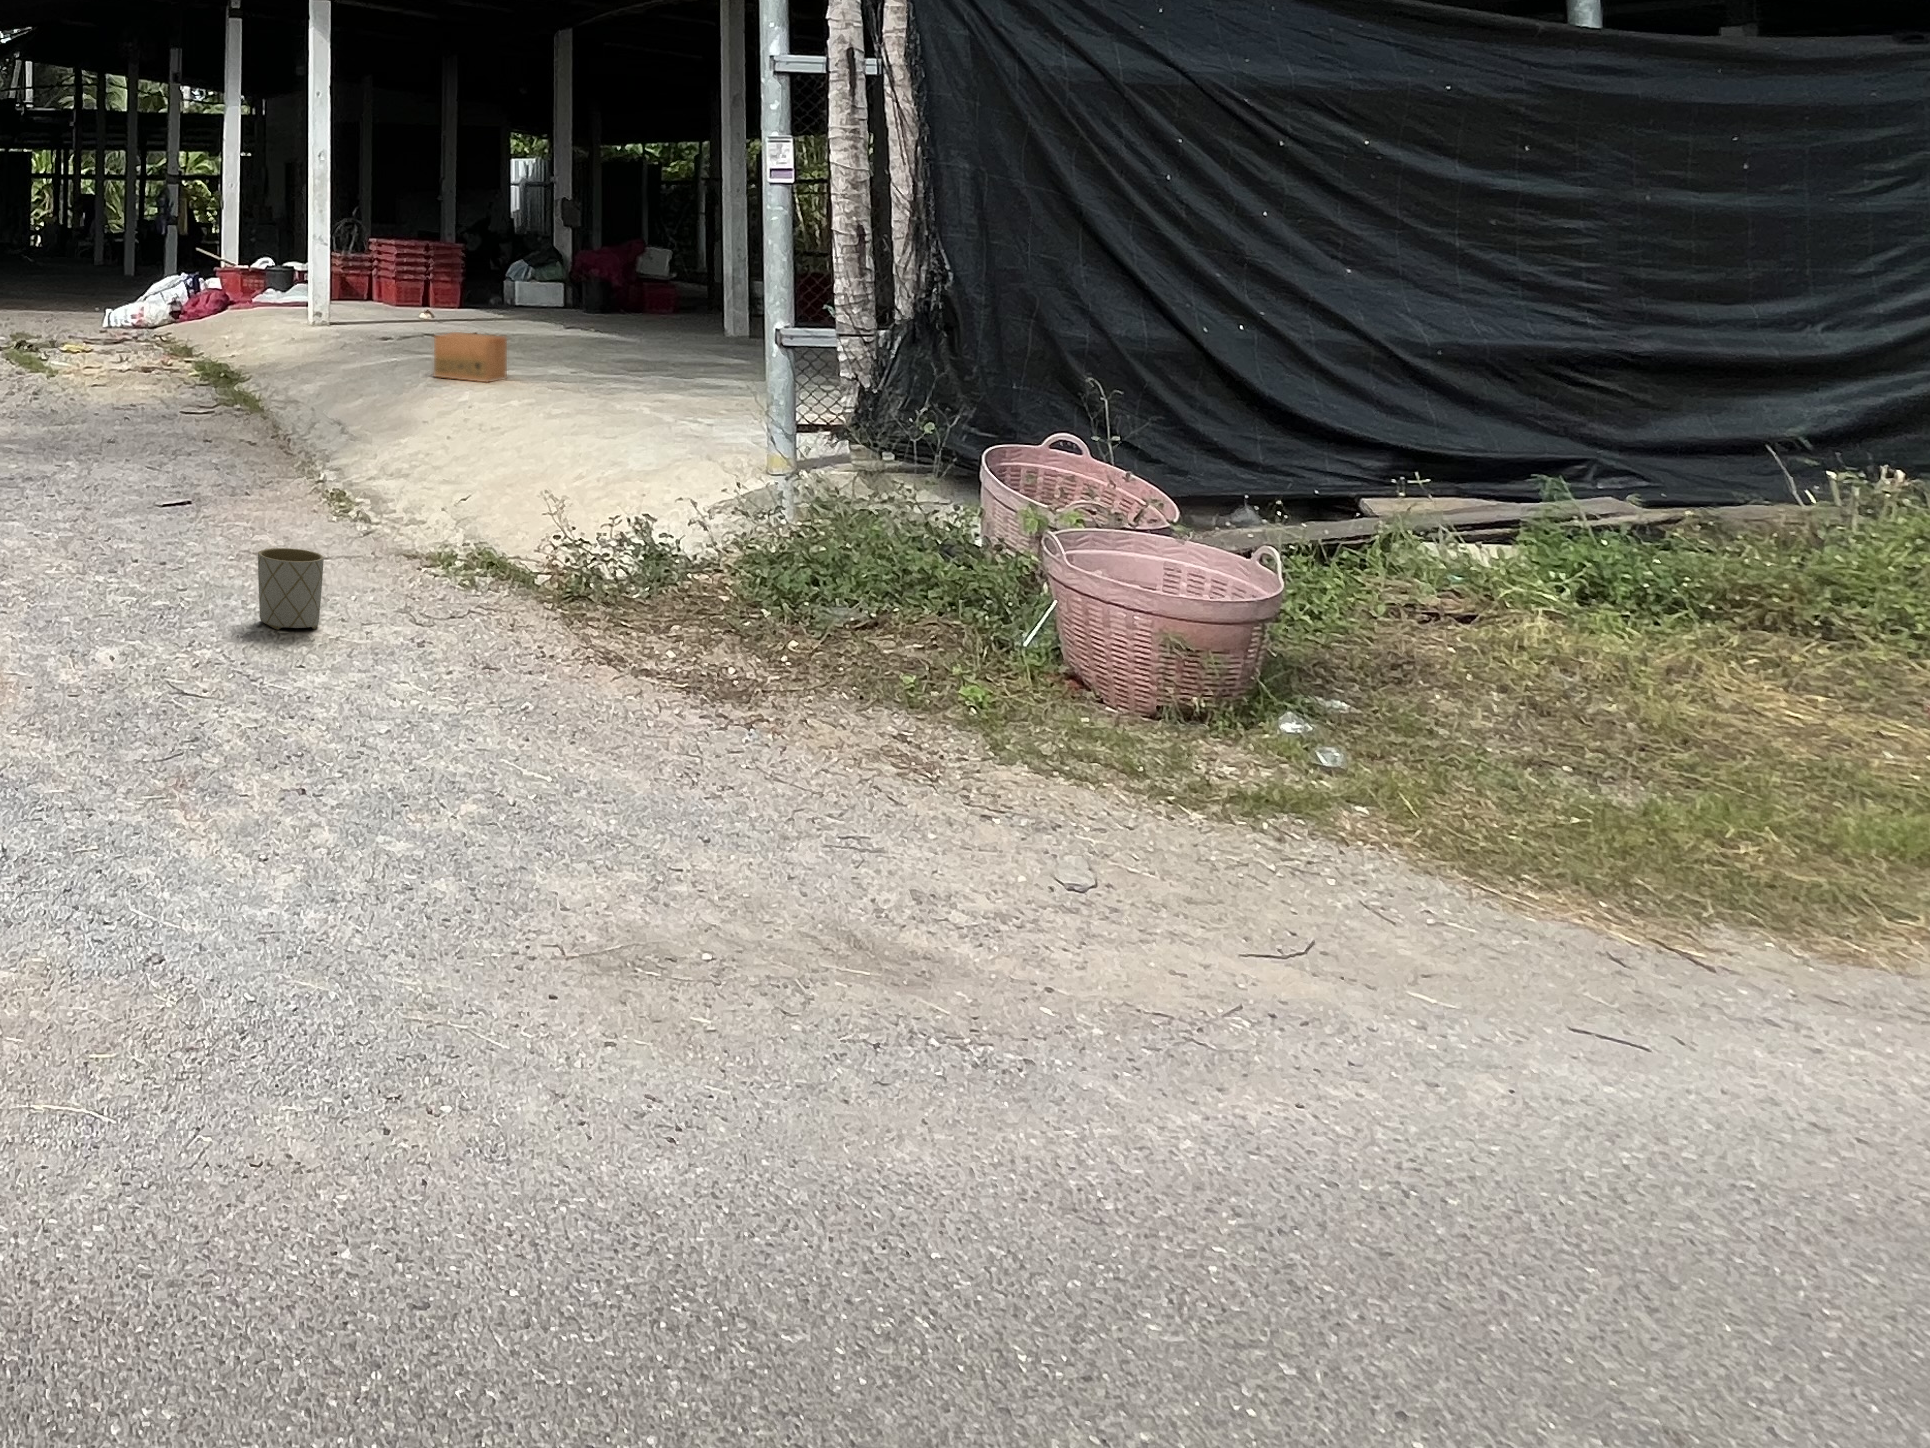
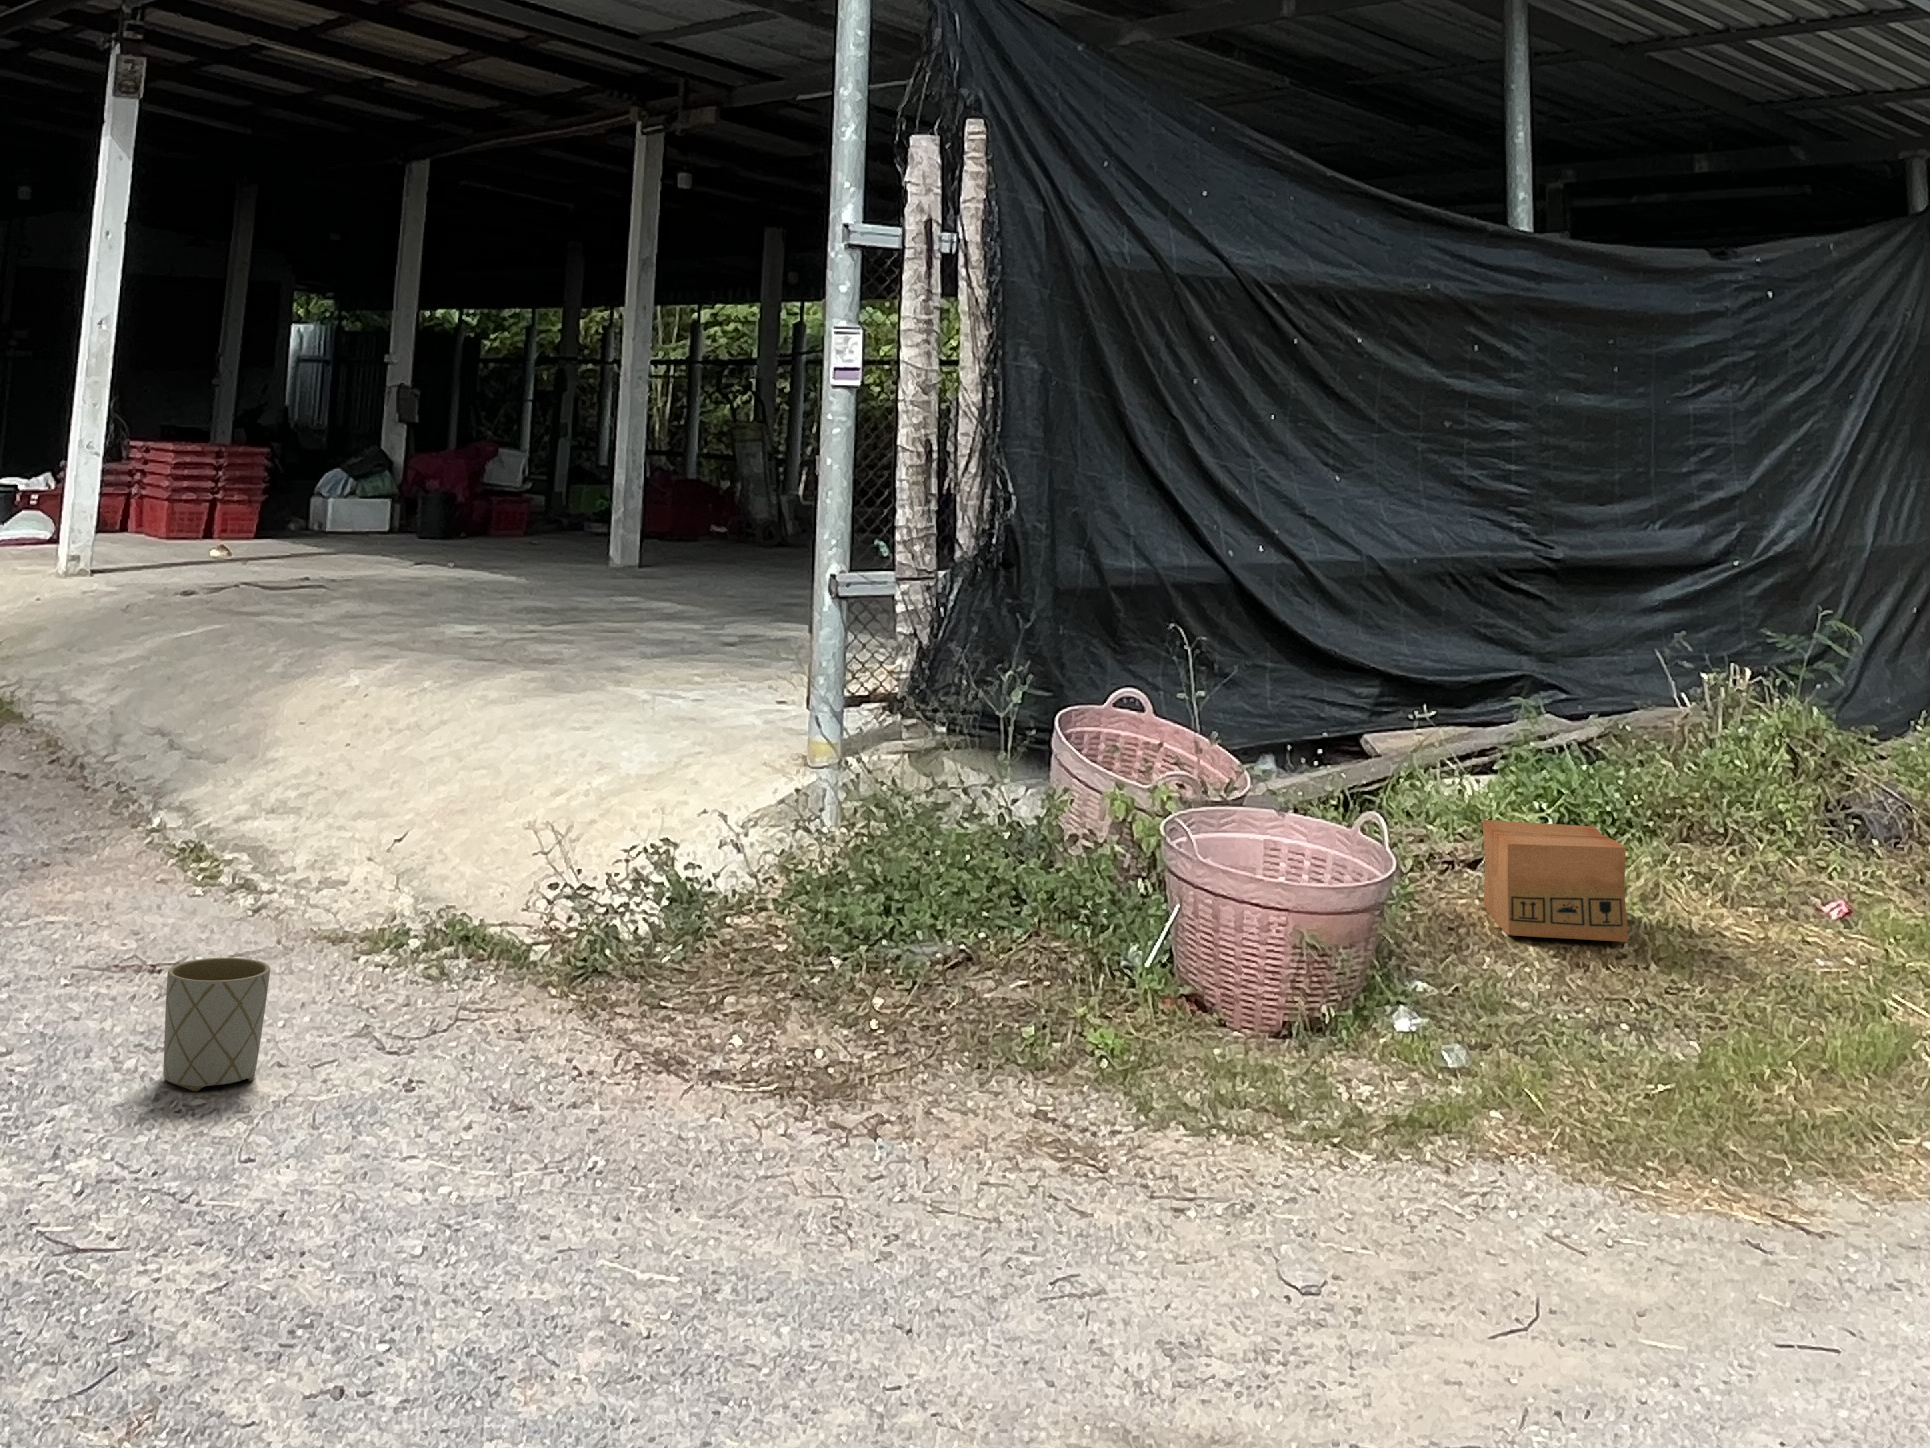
cardboard box: present [434,332,507,382] -> present [1482,820,1628,942]

